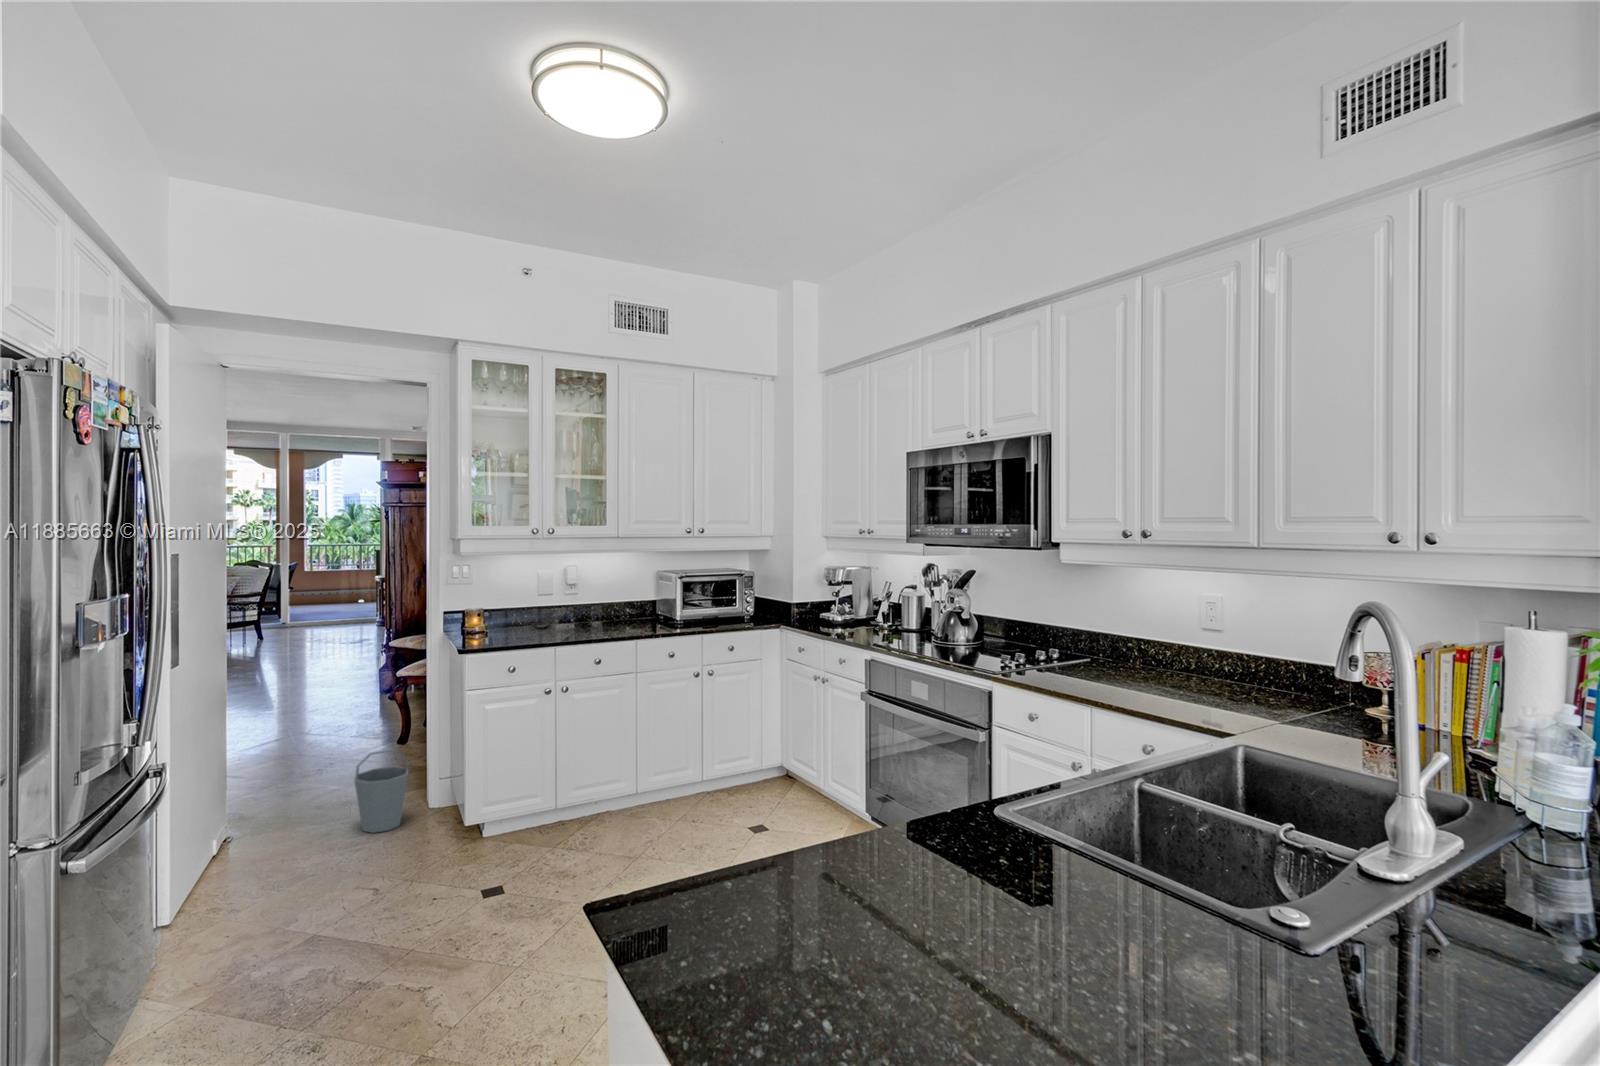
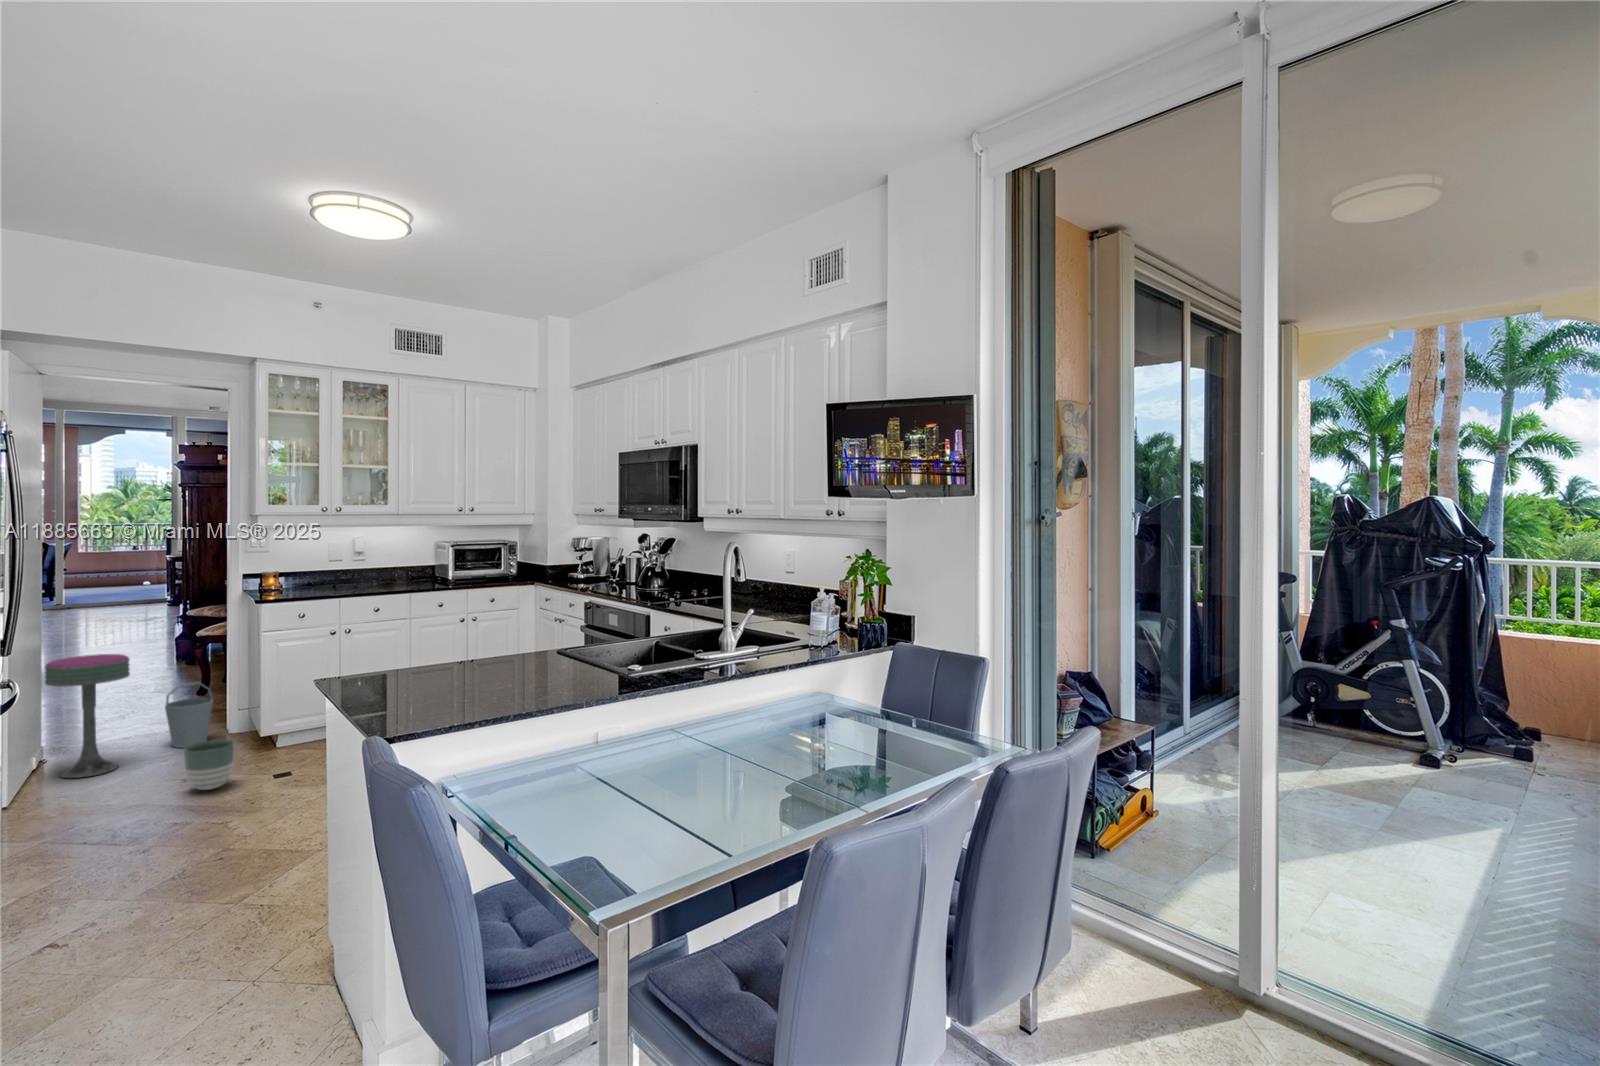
bar stool: none [218,716,313,879] -> present [45,654,130,778]
planter: none [368,844,429,918] -> present [184,739,235,790]

